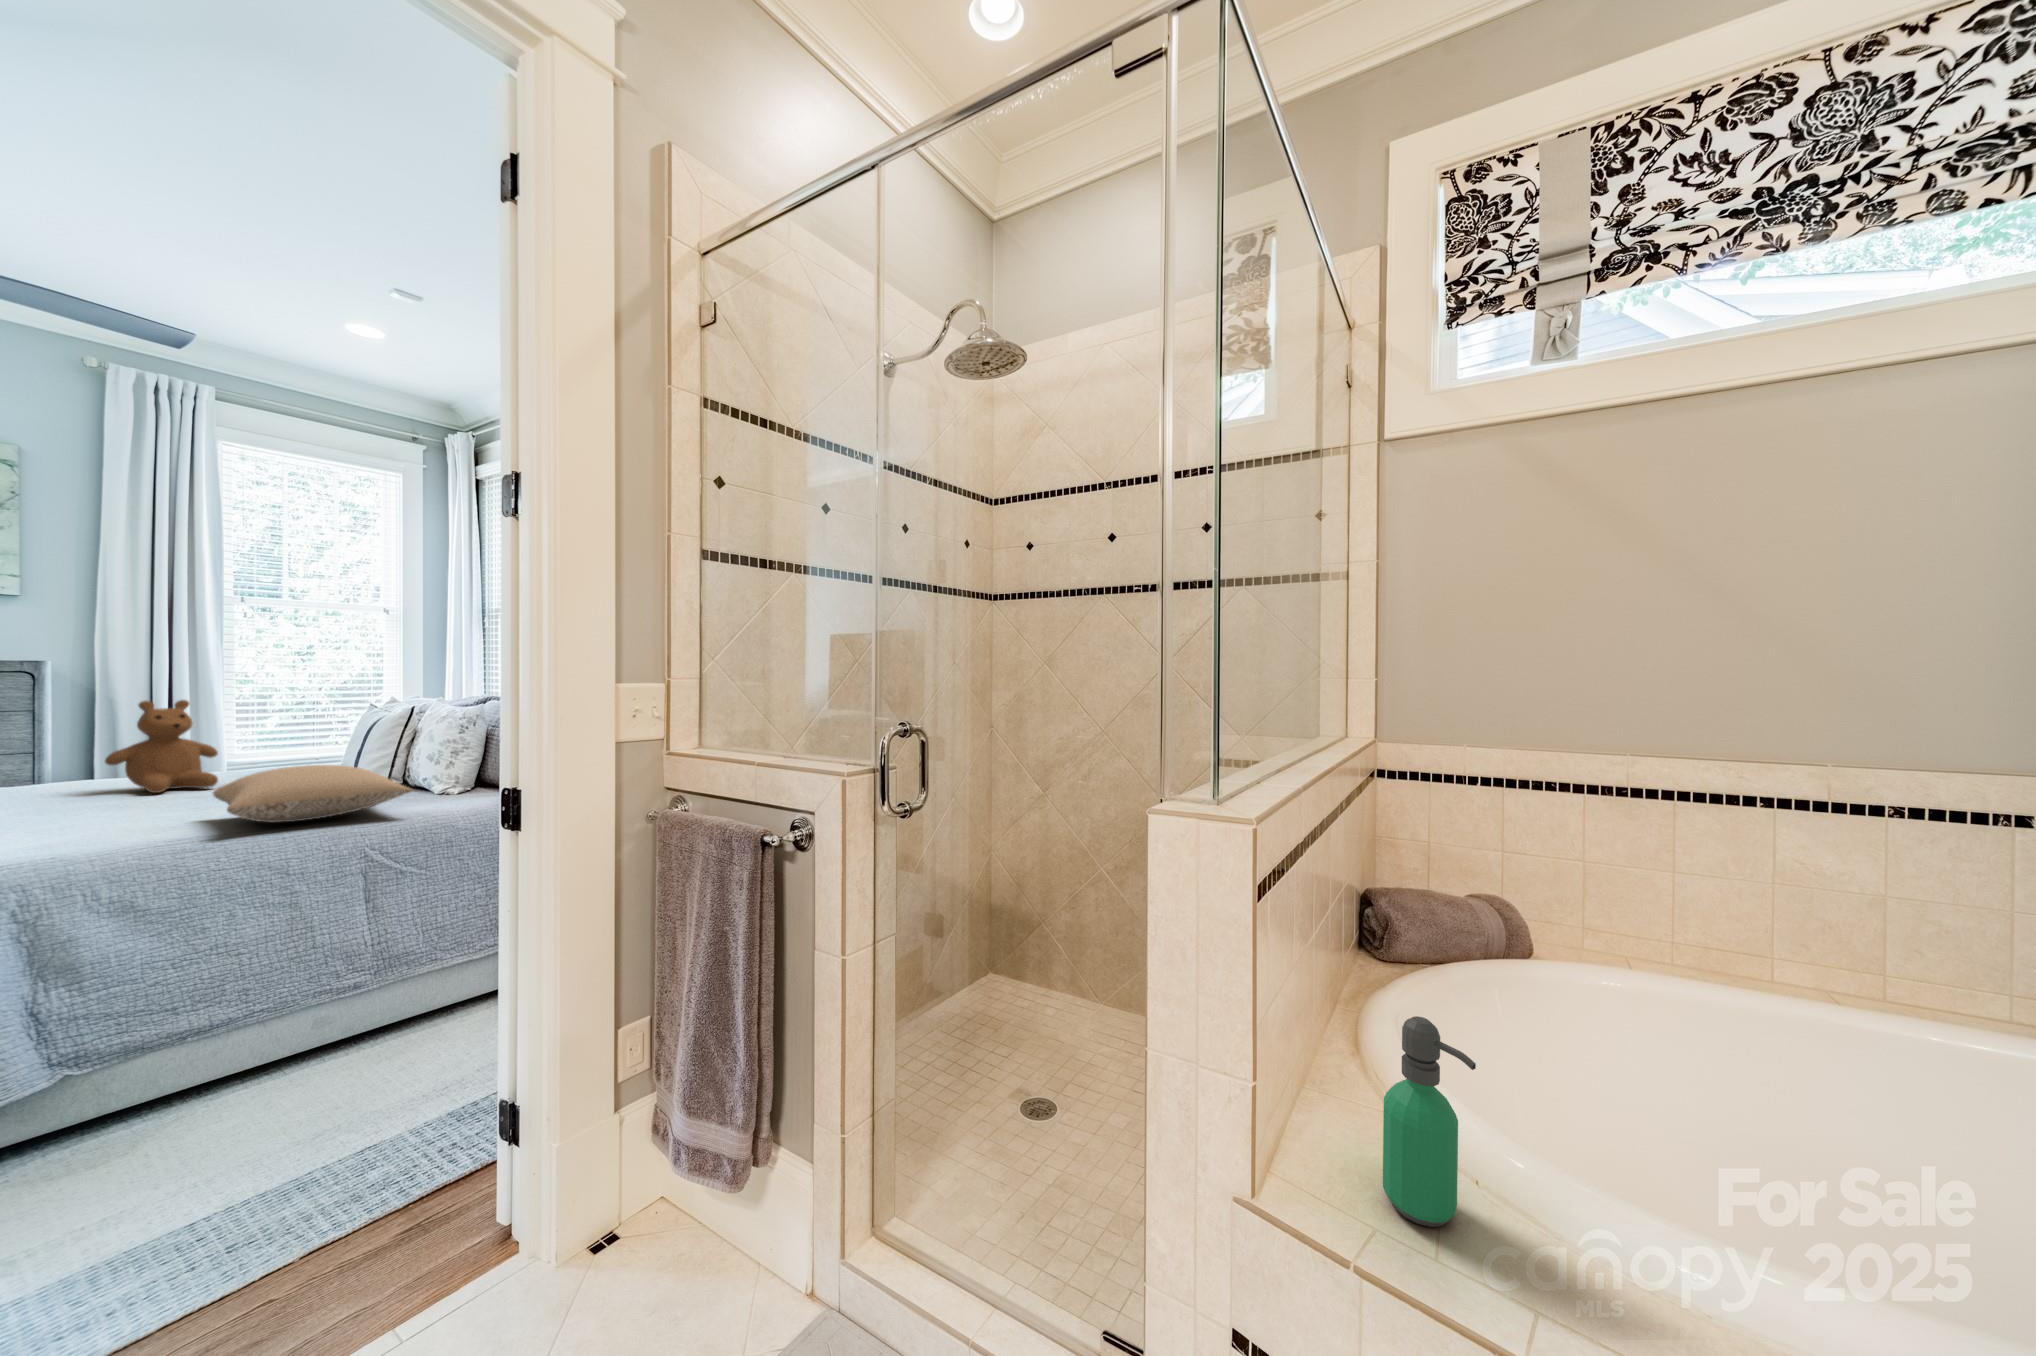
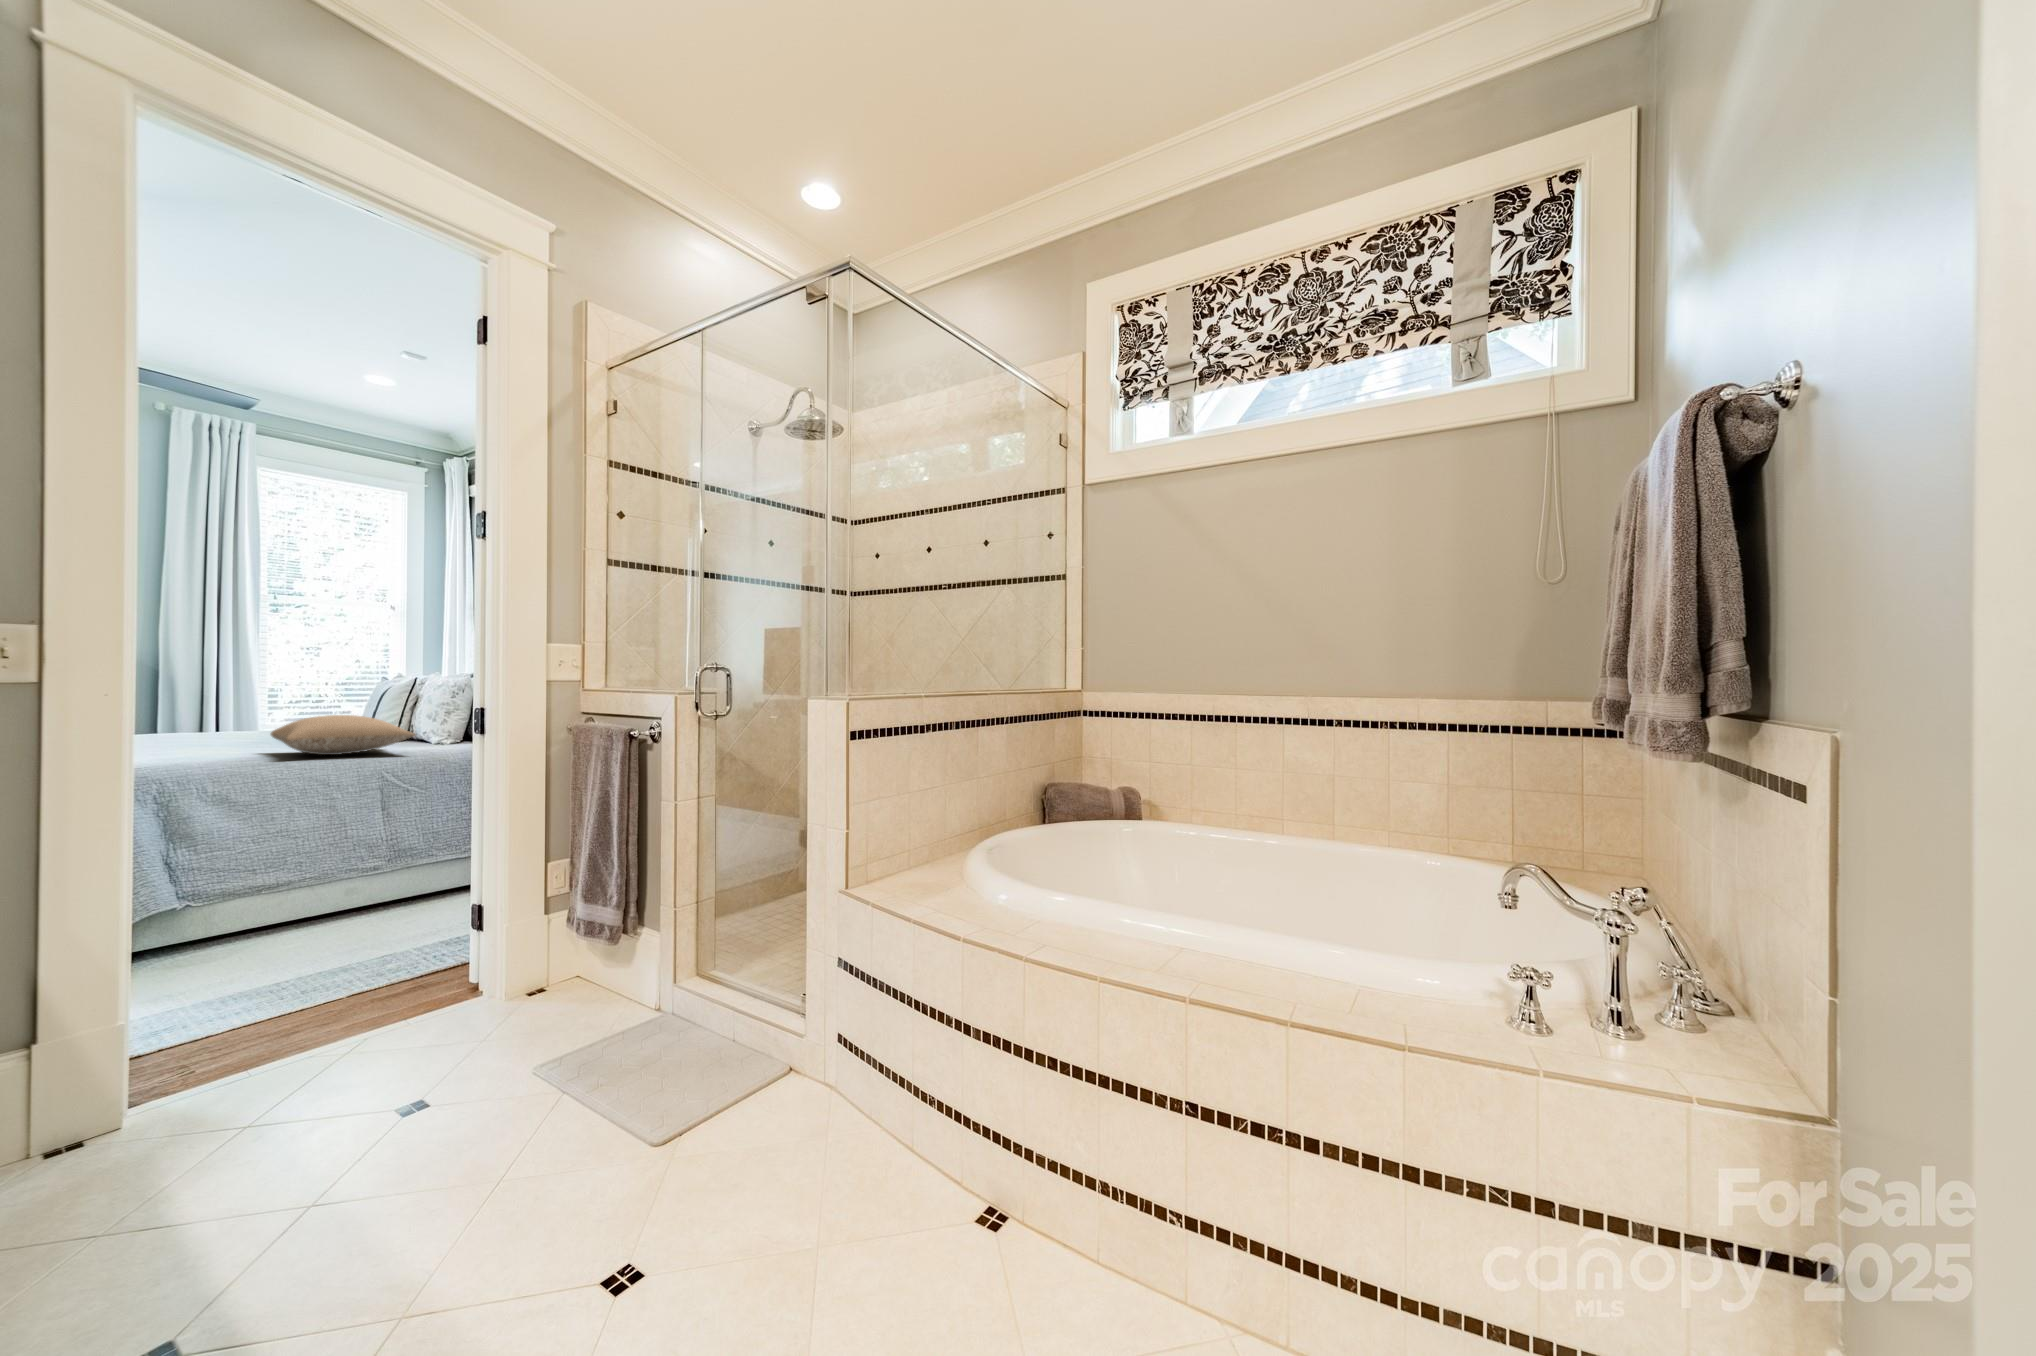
teddy bear: present [105,700,218,793] -> none [182,669,264,740]
soap dispenser: present [1383,1016,1476,1227] -> none [907,797,941,896]

